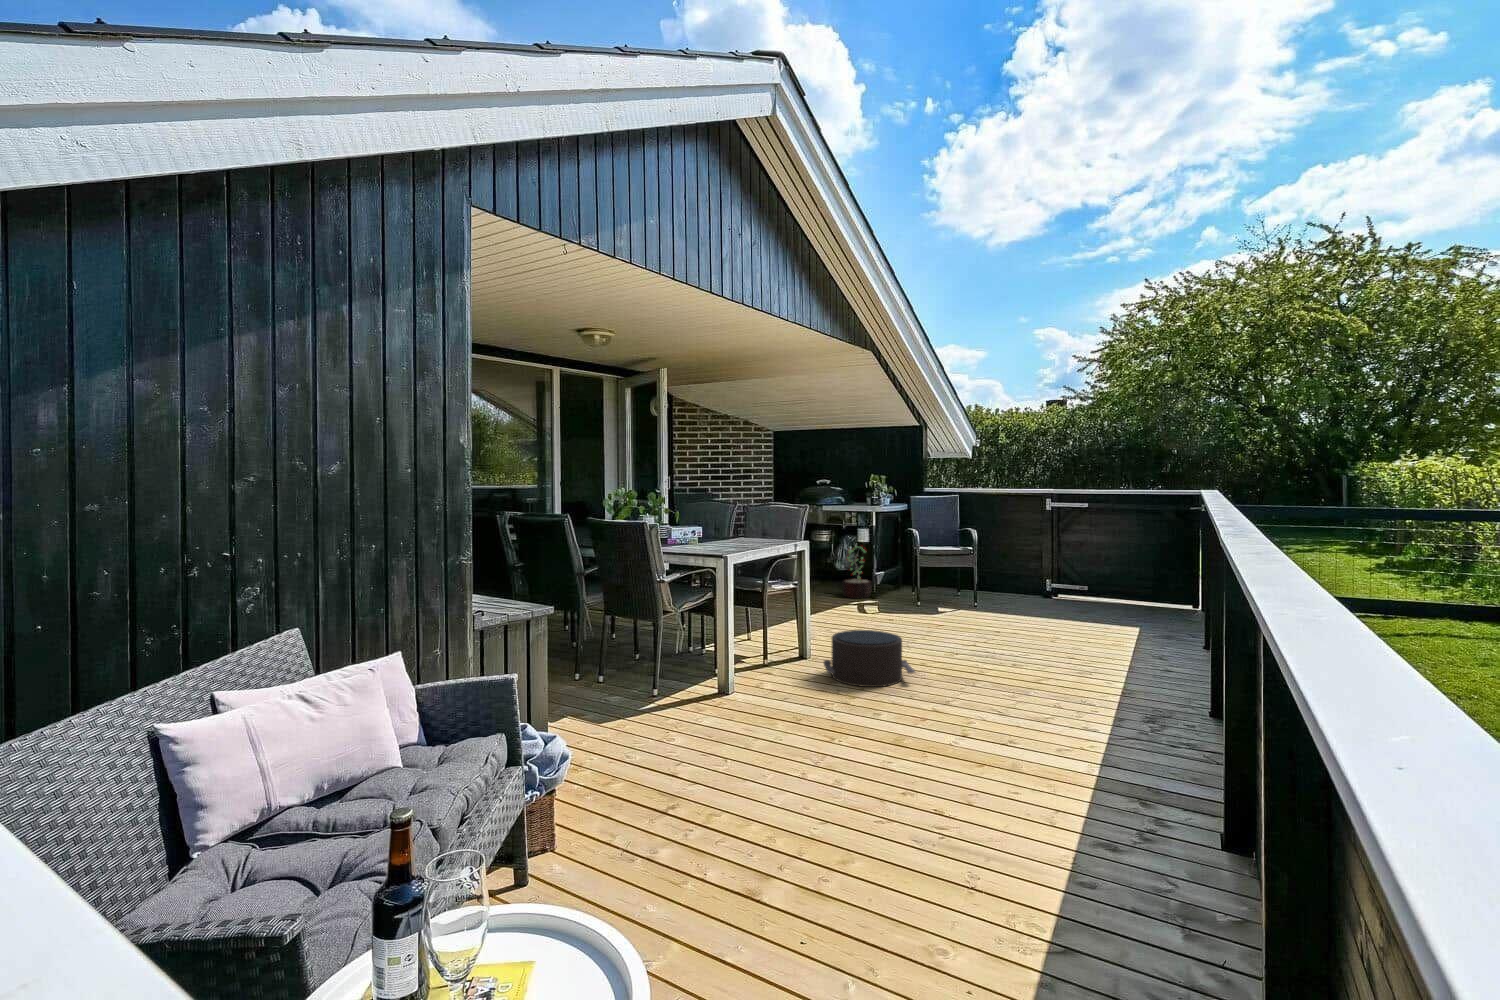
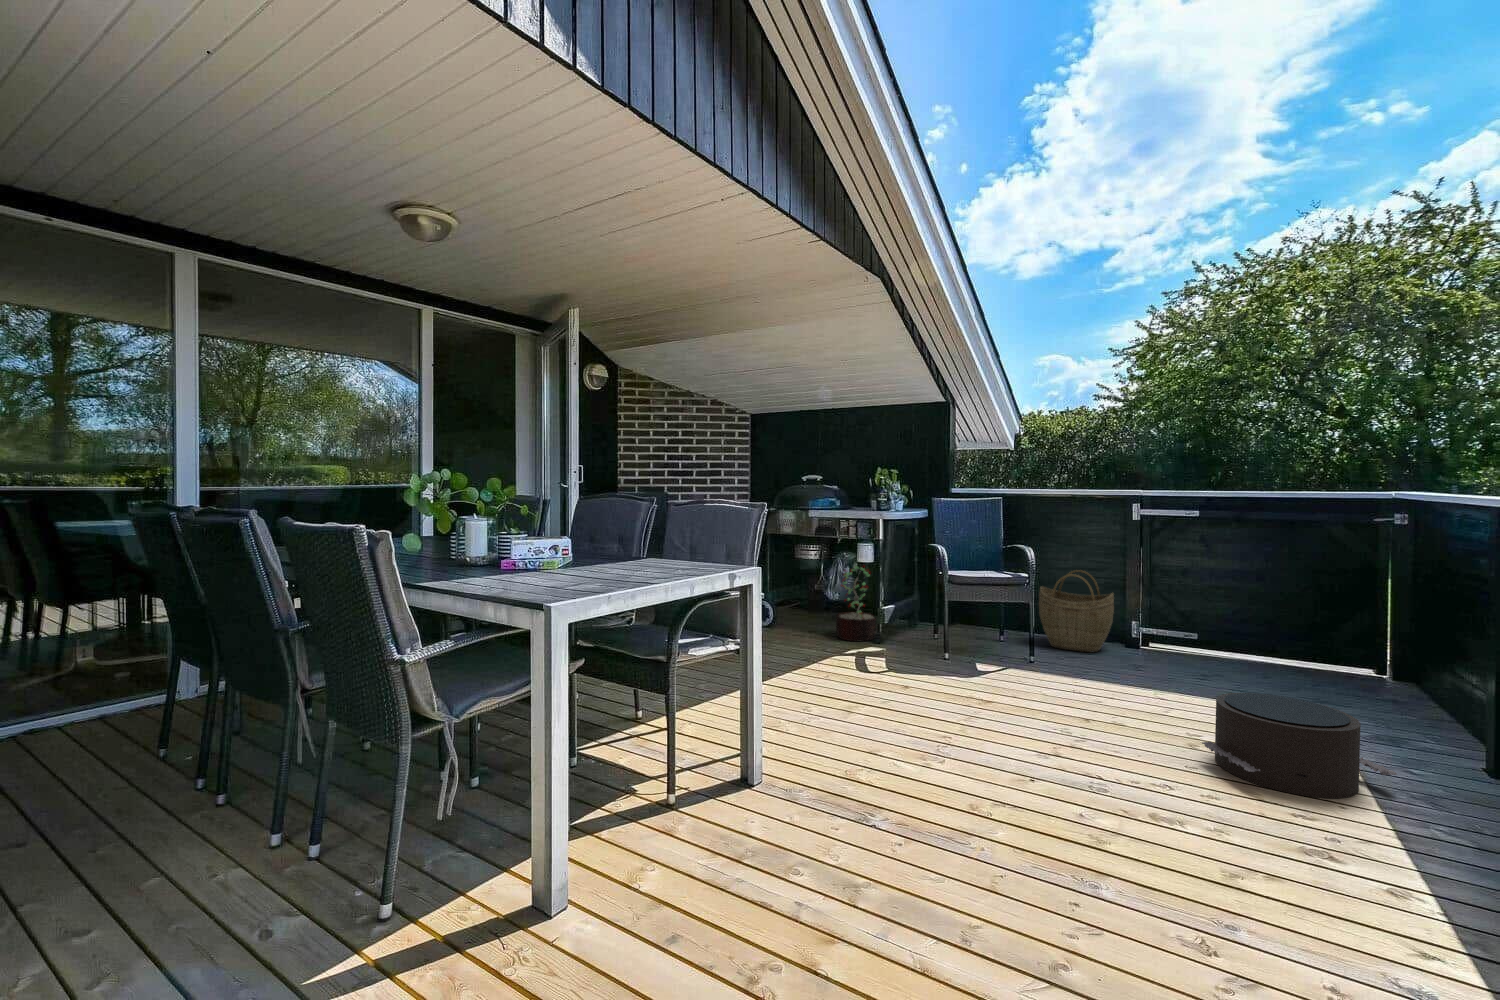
woven basket: none [984,546,1034,602] -> present [1039,570,1114,652]
pouf: present [824,630,915,687] -> present [1202,693,1397,798]

